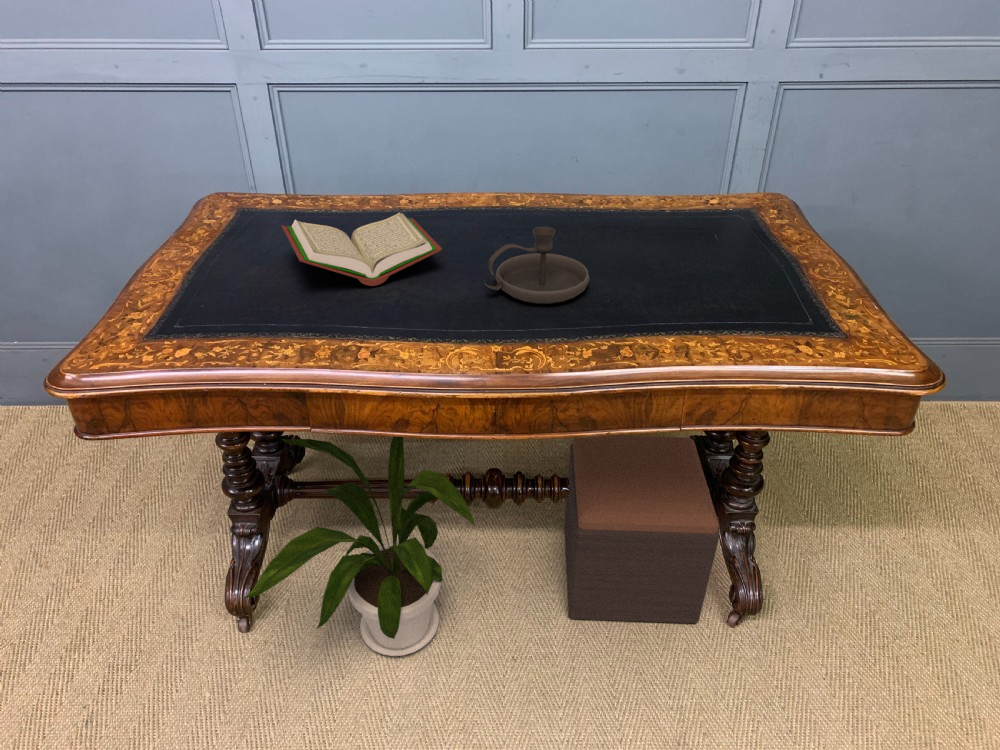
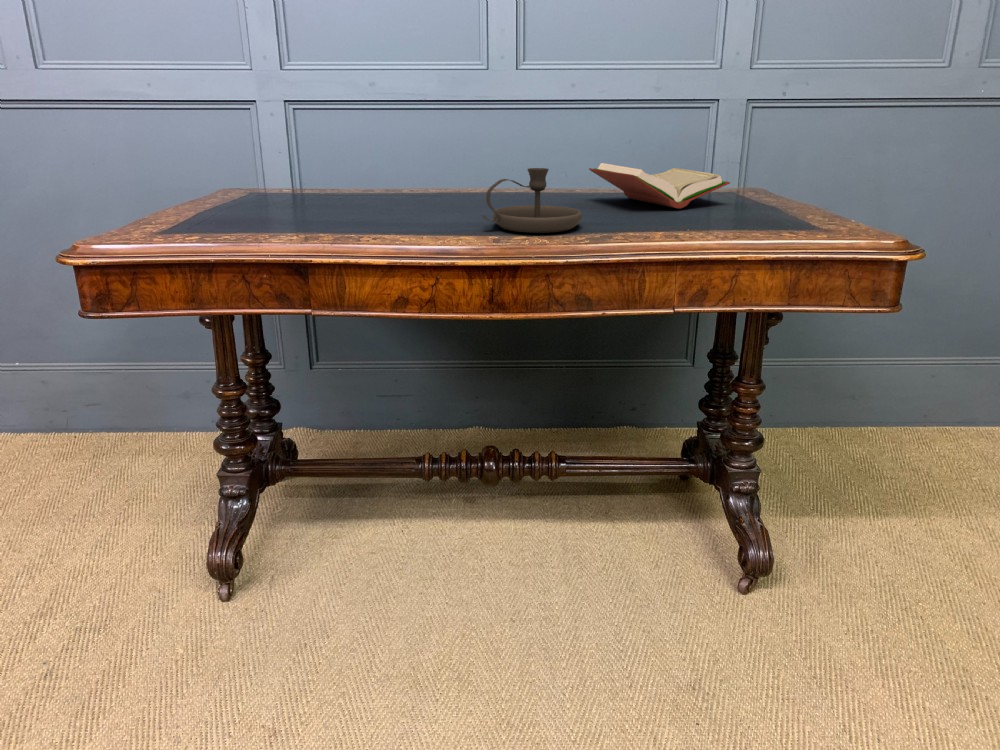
book: present [282,213,442,286] -> present [589,163,730,208]
footstool: present [564,435,719,623] -> none [564,400,723,590]
house plant: present [244,437,475,656] -> none [230,358,473,617]

